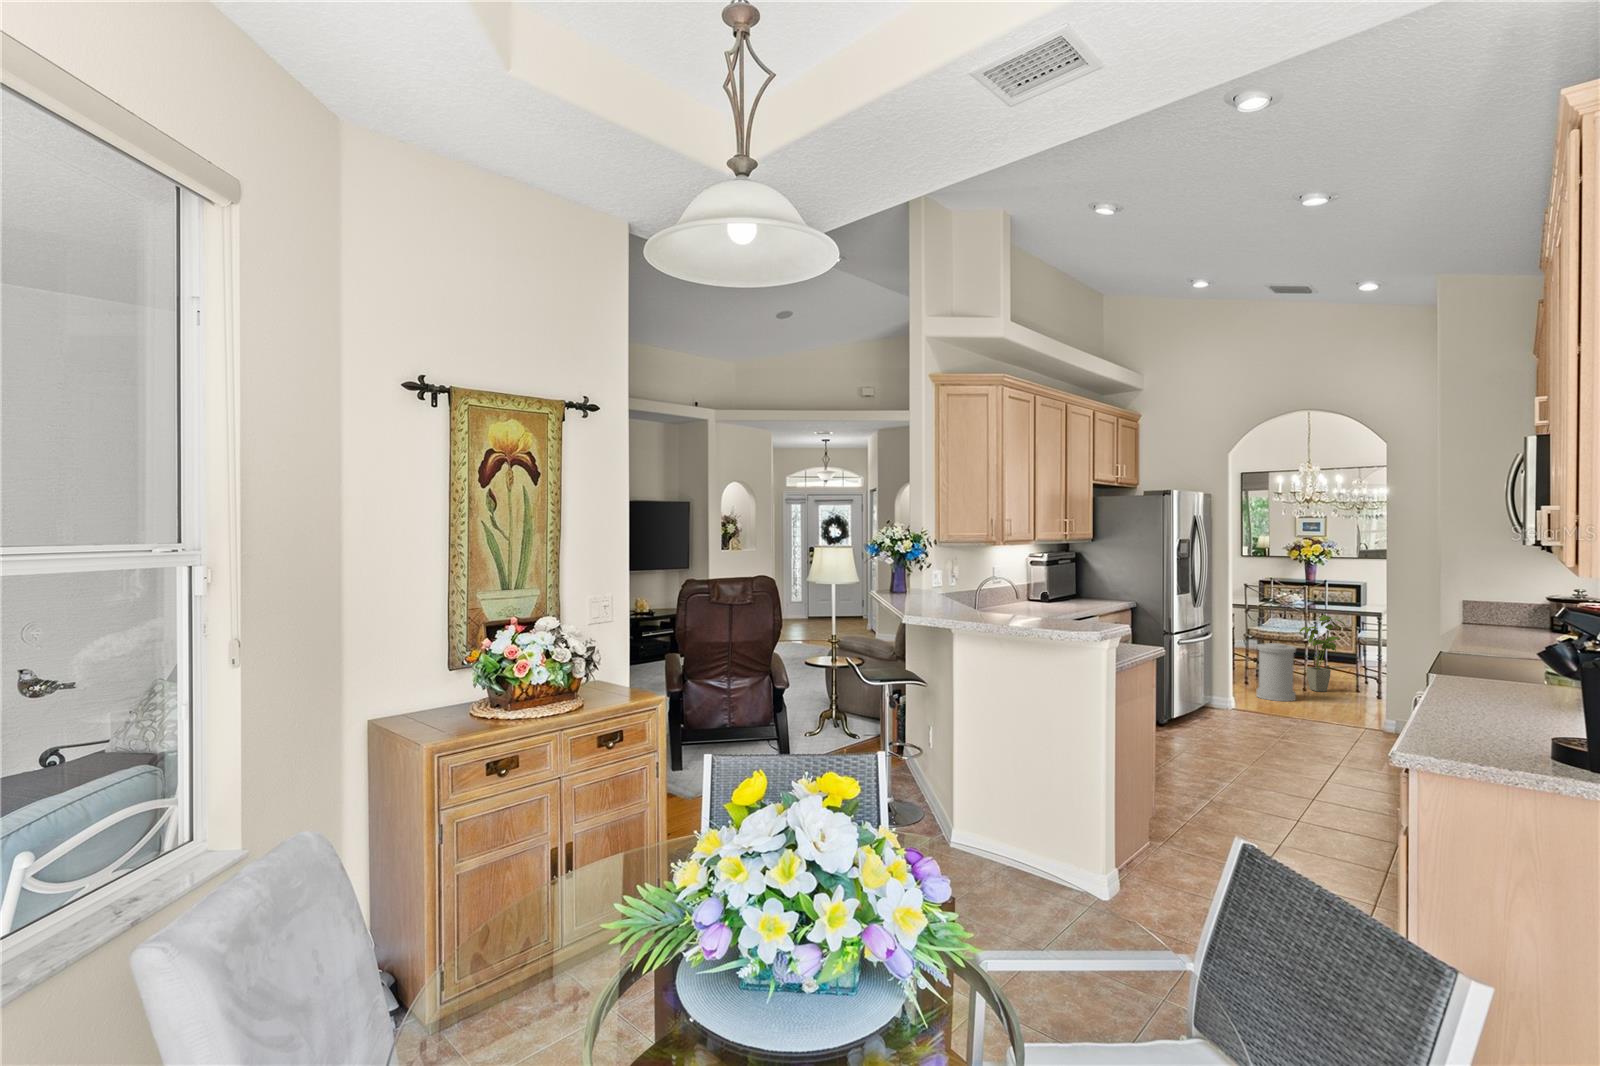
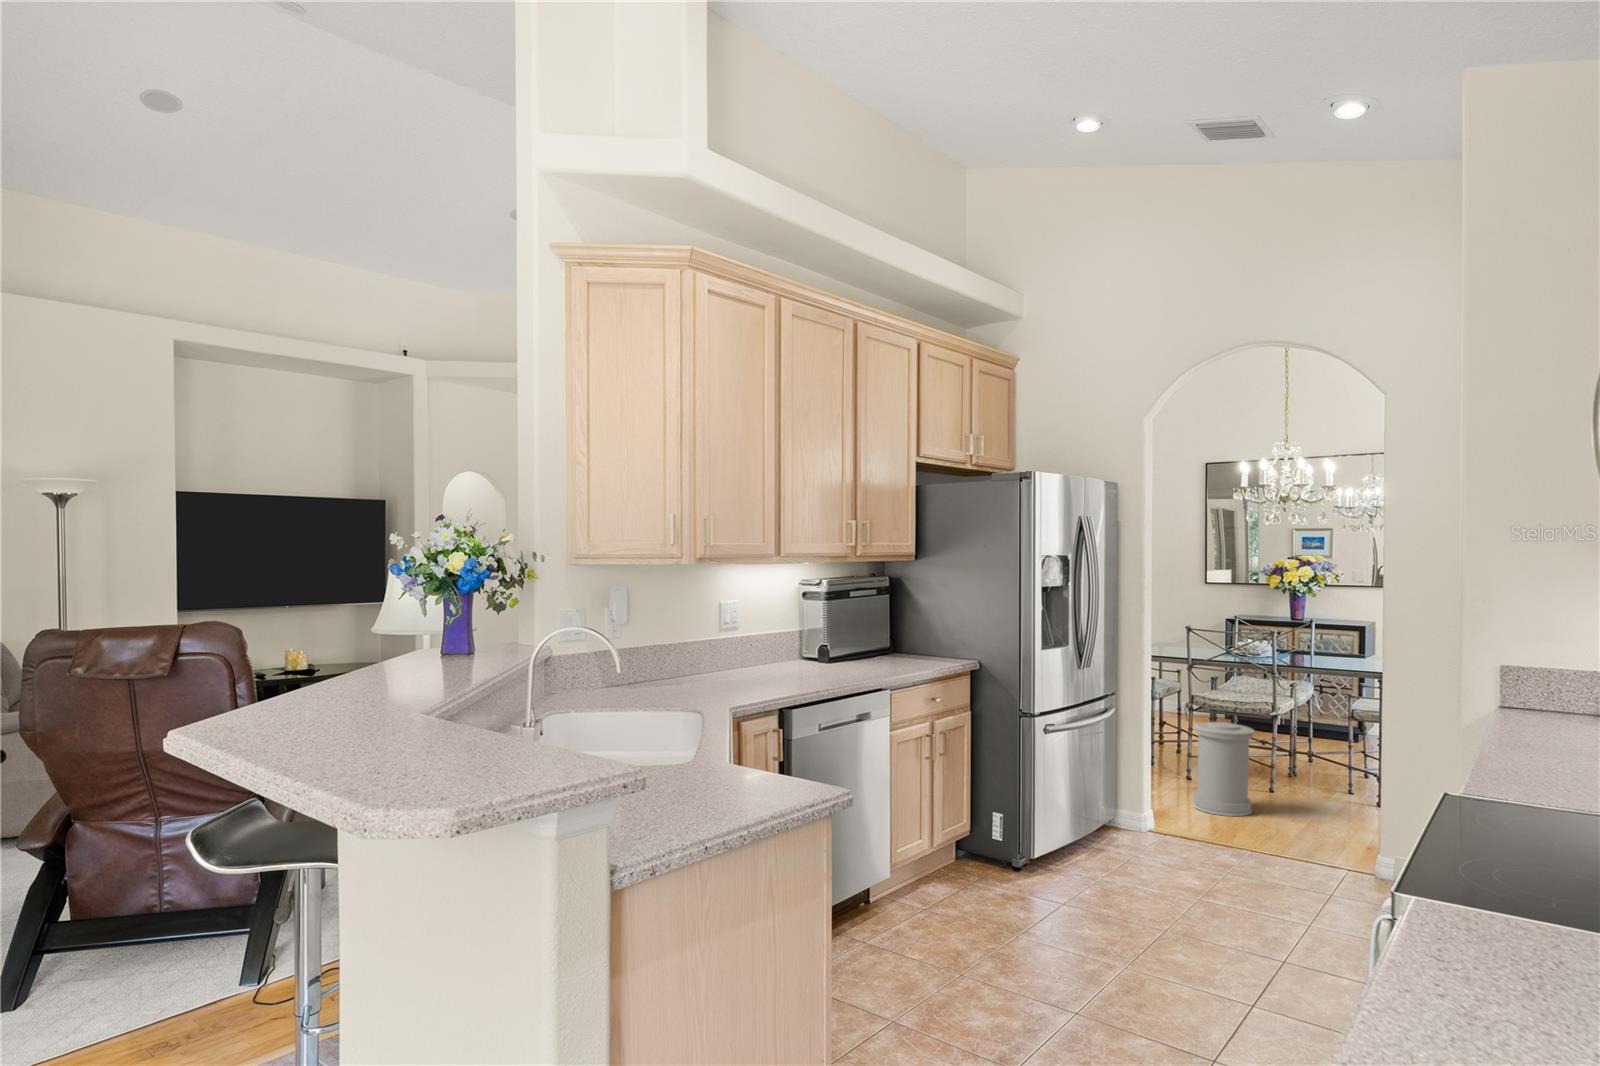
house plant: present [1299,615,1345,692] -> none [1264,677,1332,796]

